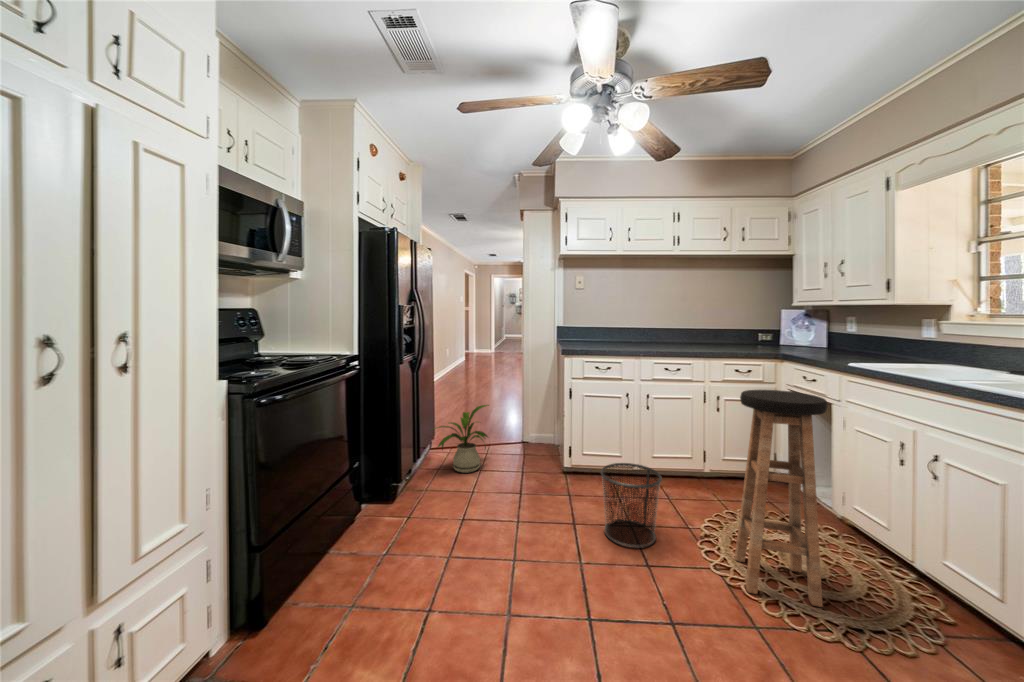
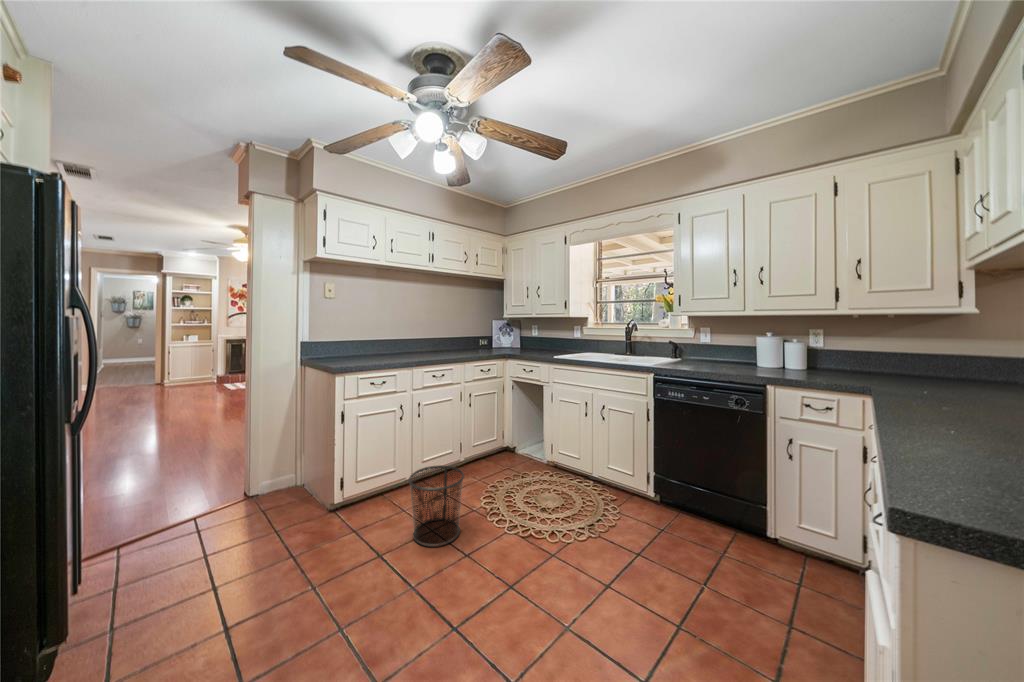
bar stool: present [735,390,827,607] -> none [515,384,574,538]
house plant: present [435,405,489,473] -> none [110,443,227,550]

